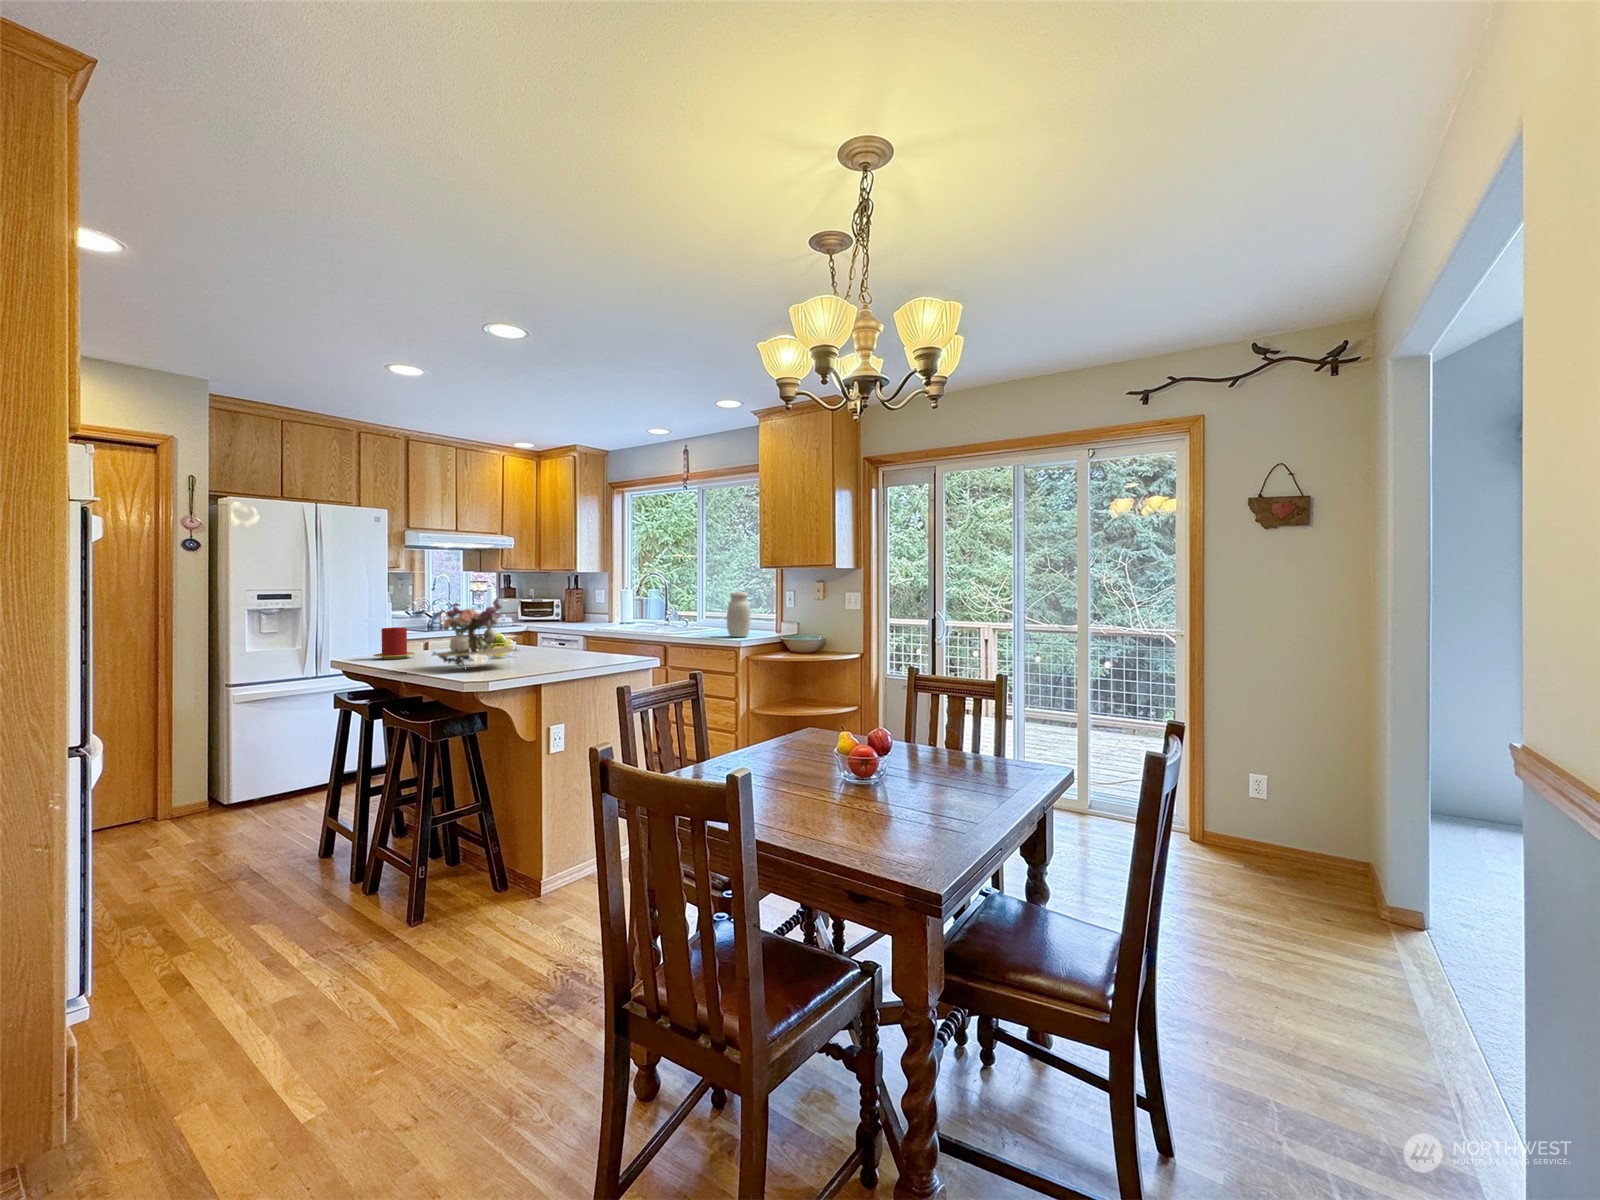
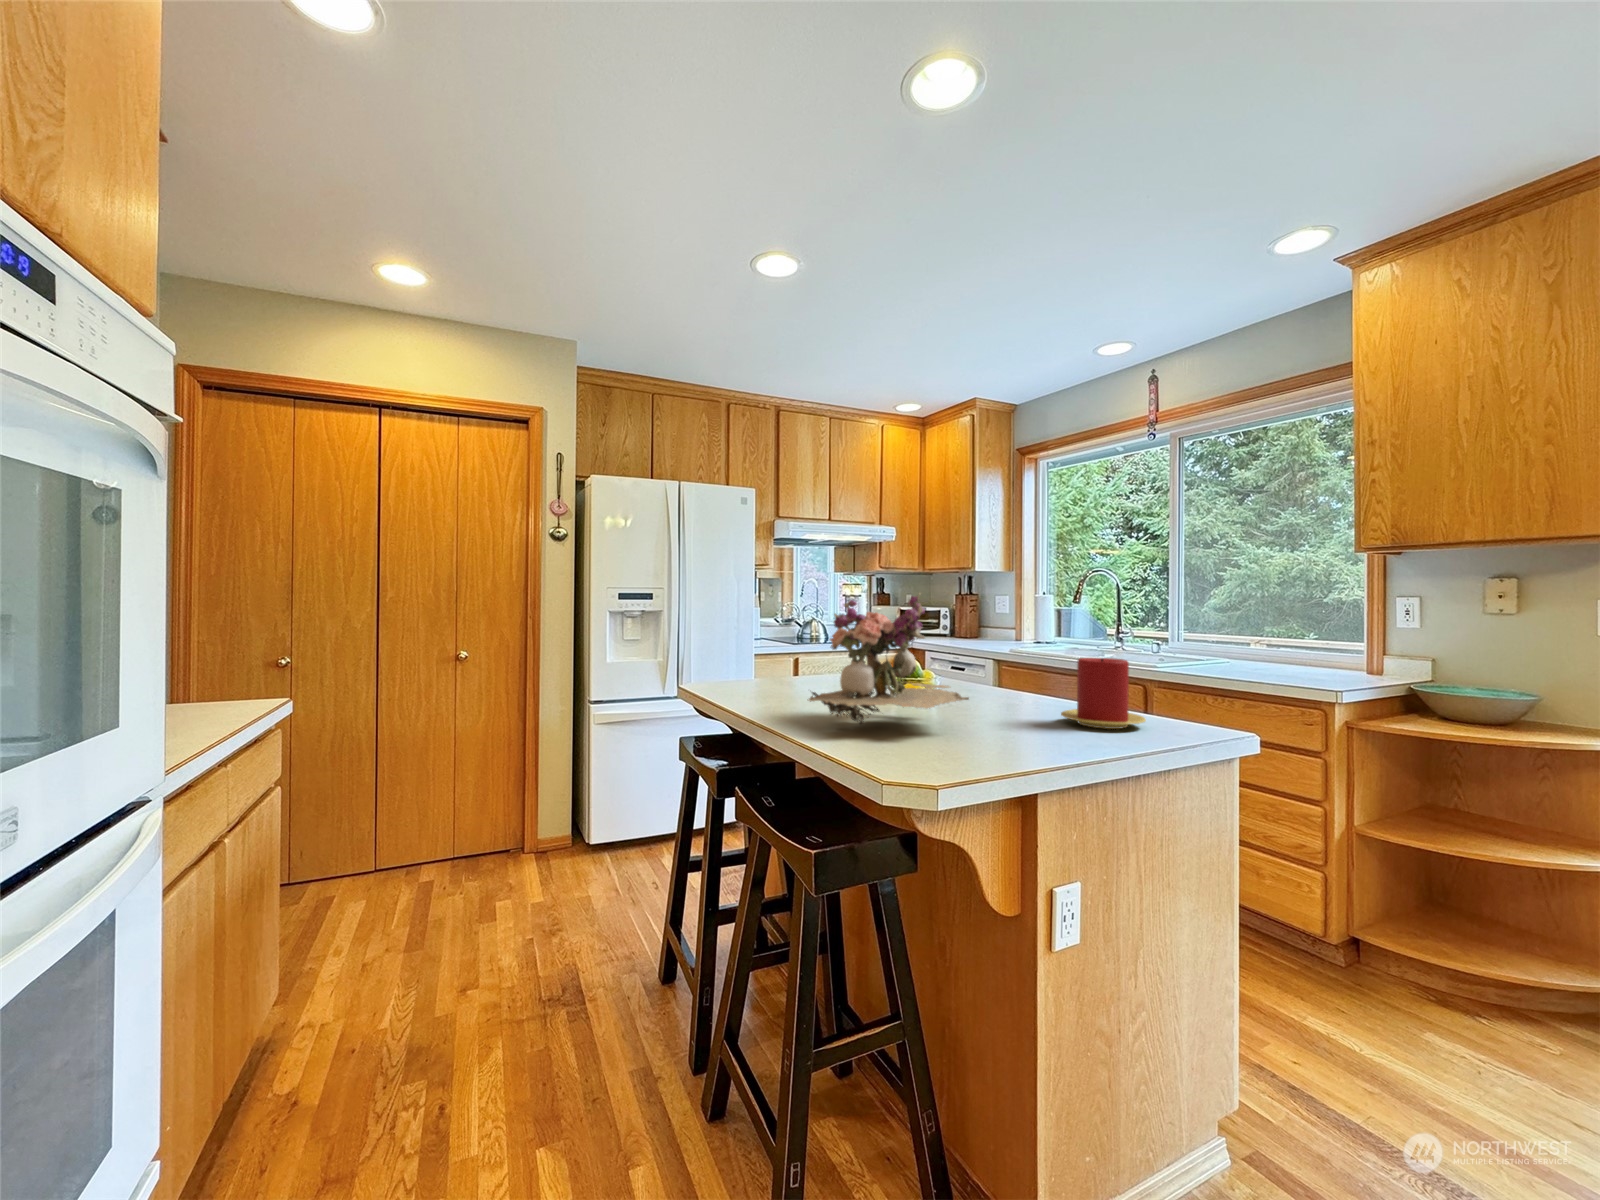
jar: present [727,592,751,637] -> none [1278,594,1335,678]
candle: present [373,627,415,659] -> present [1061,658,1146,729]

